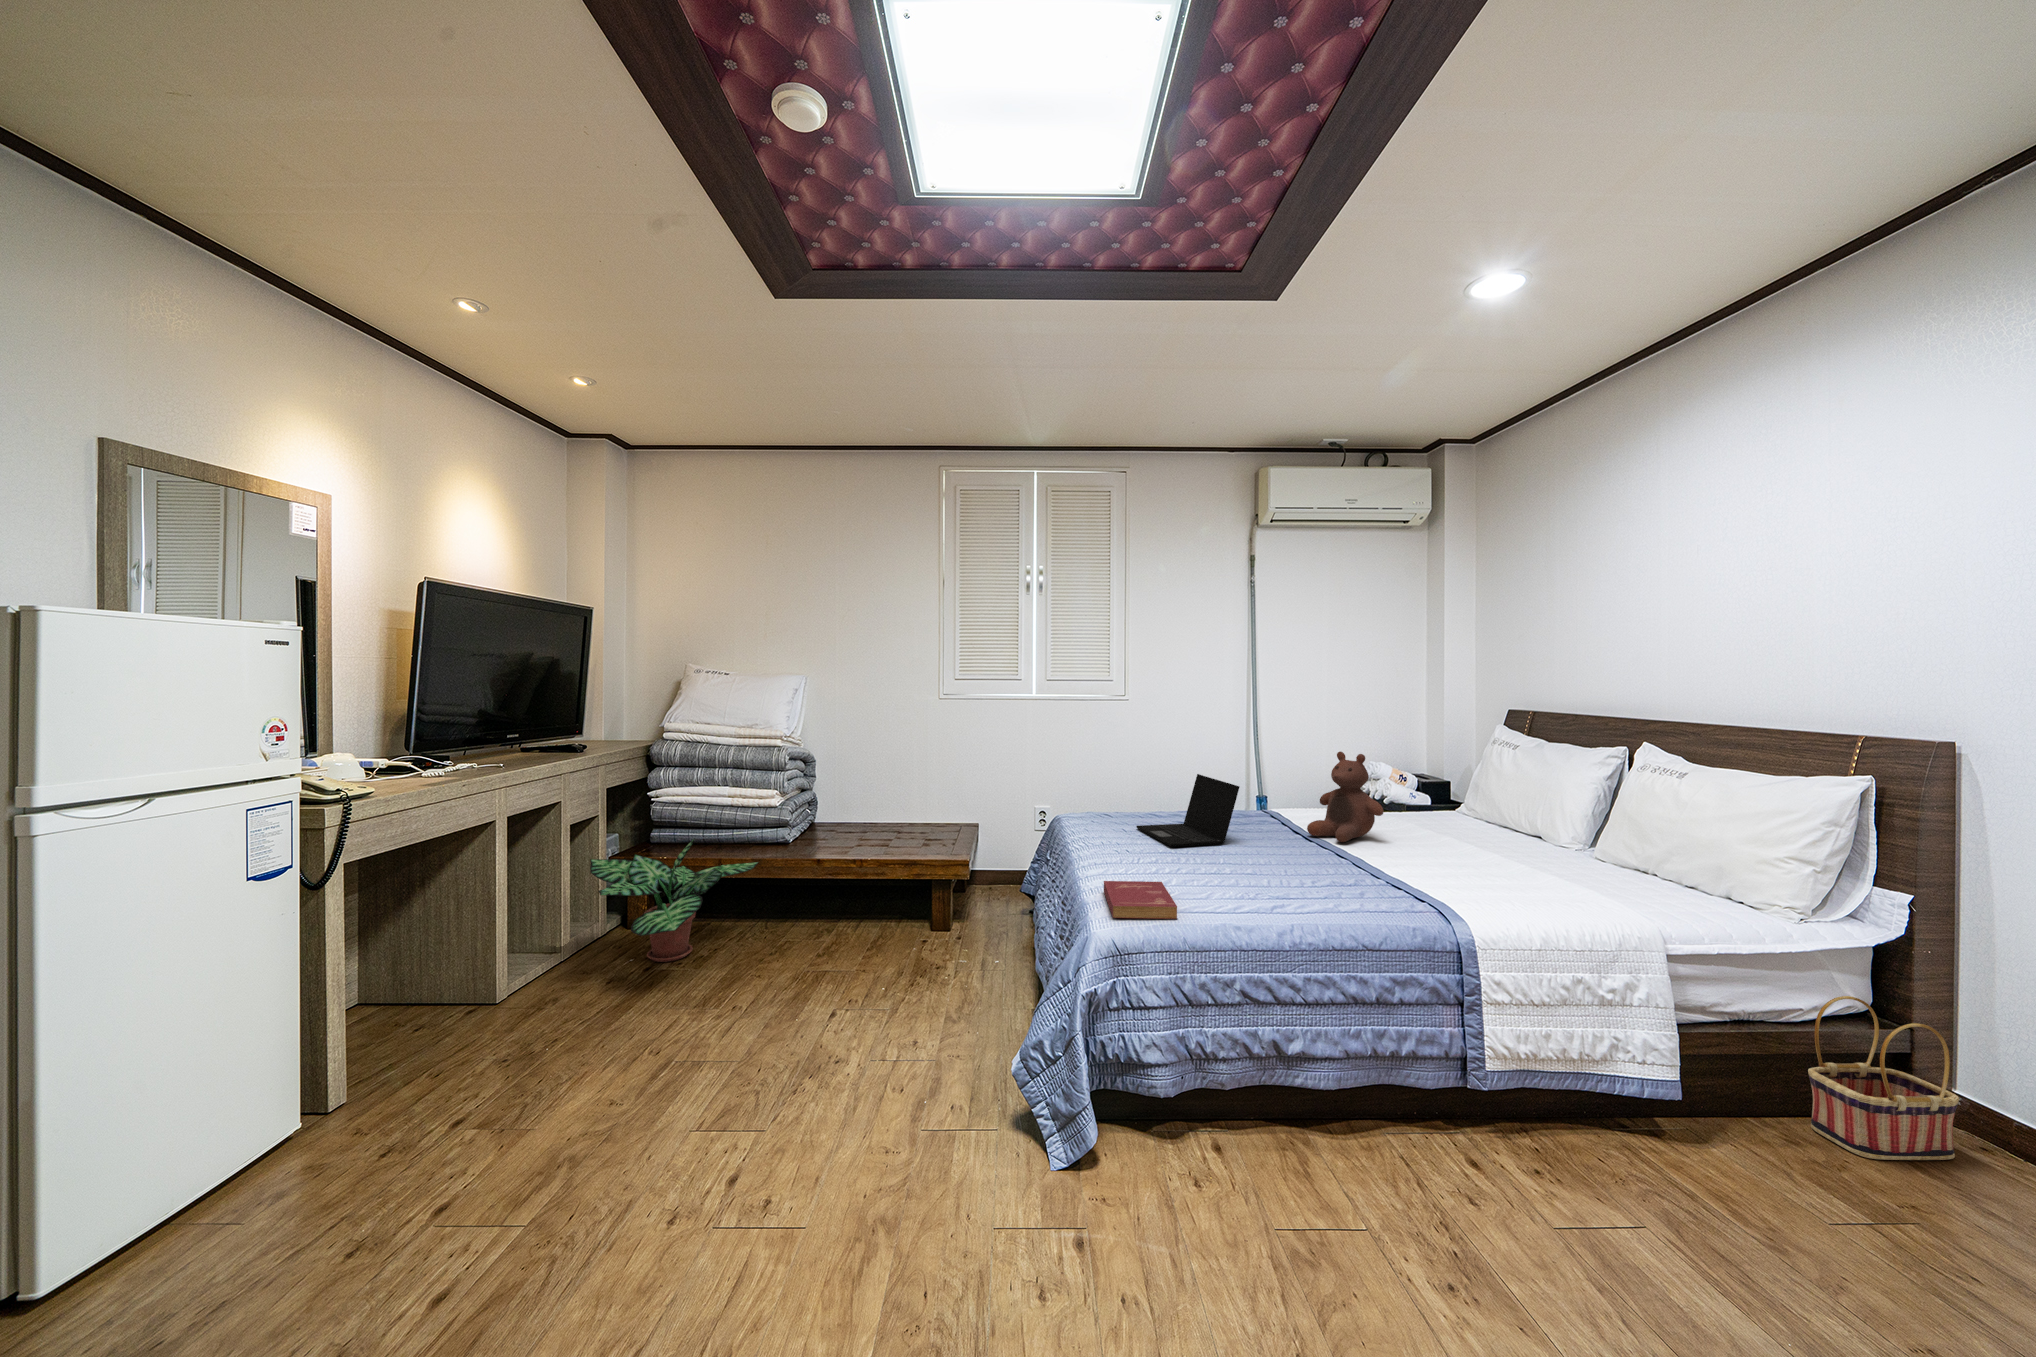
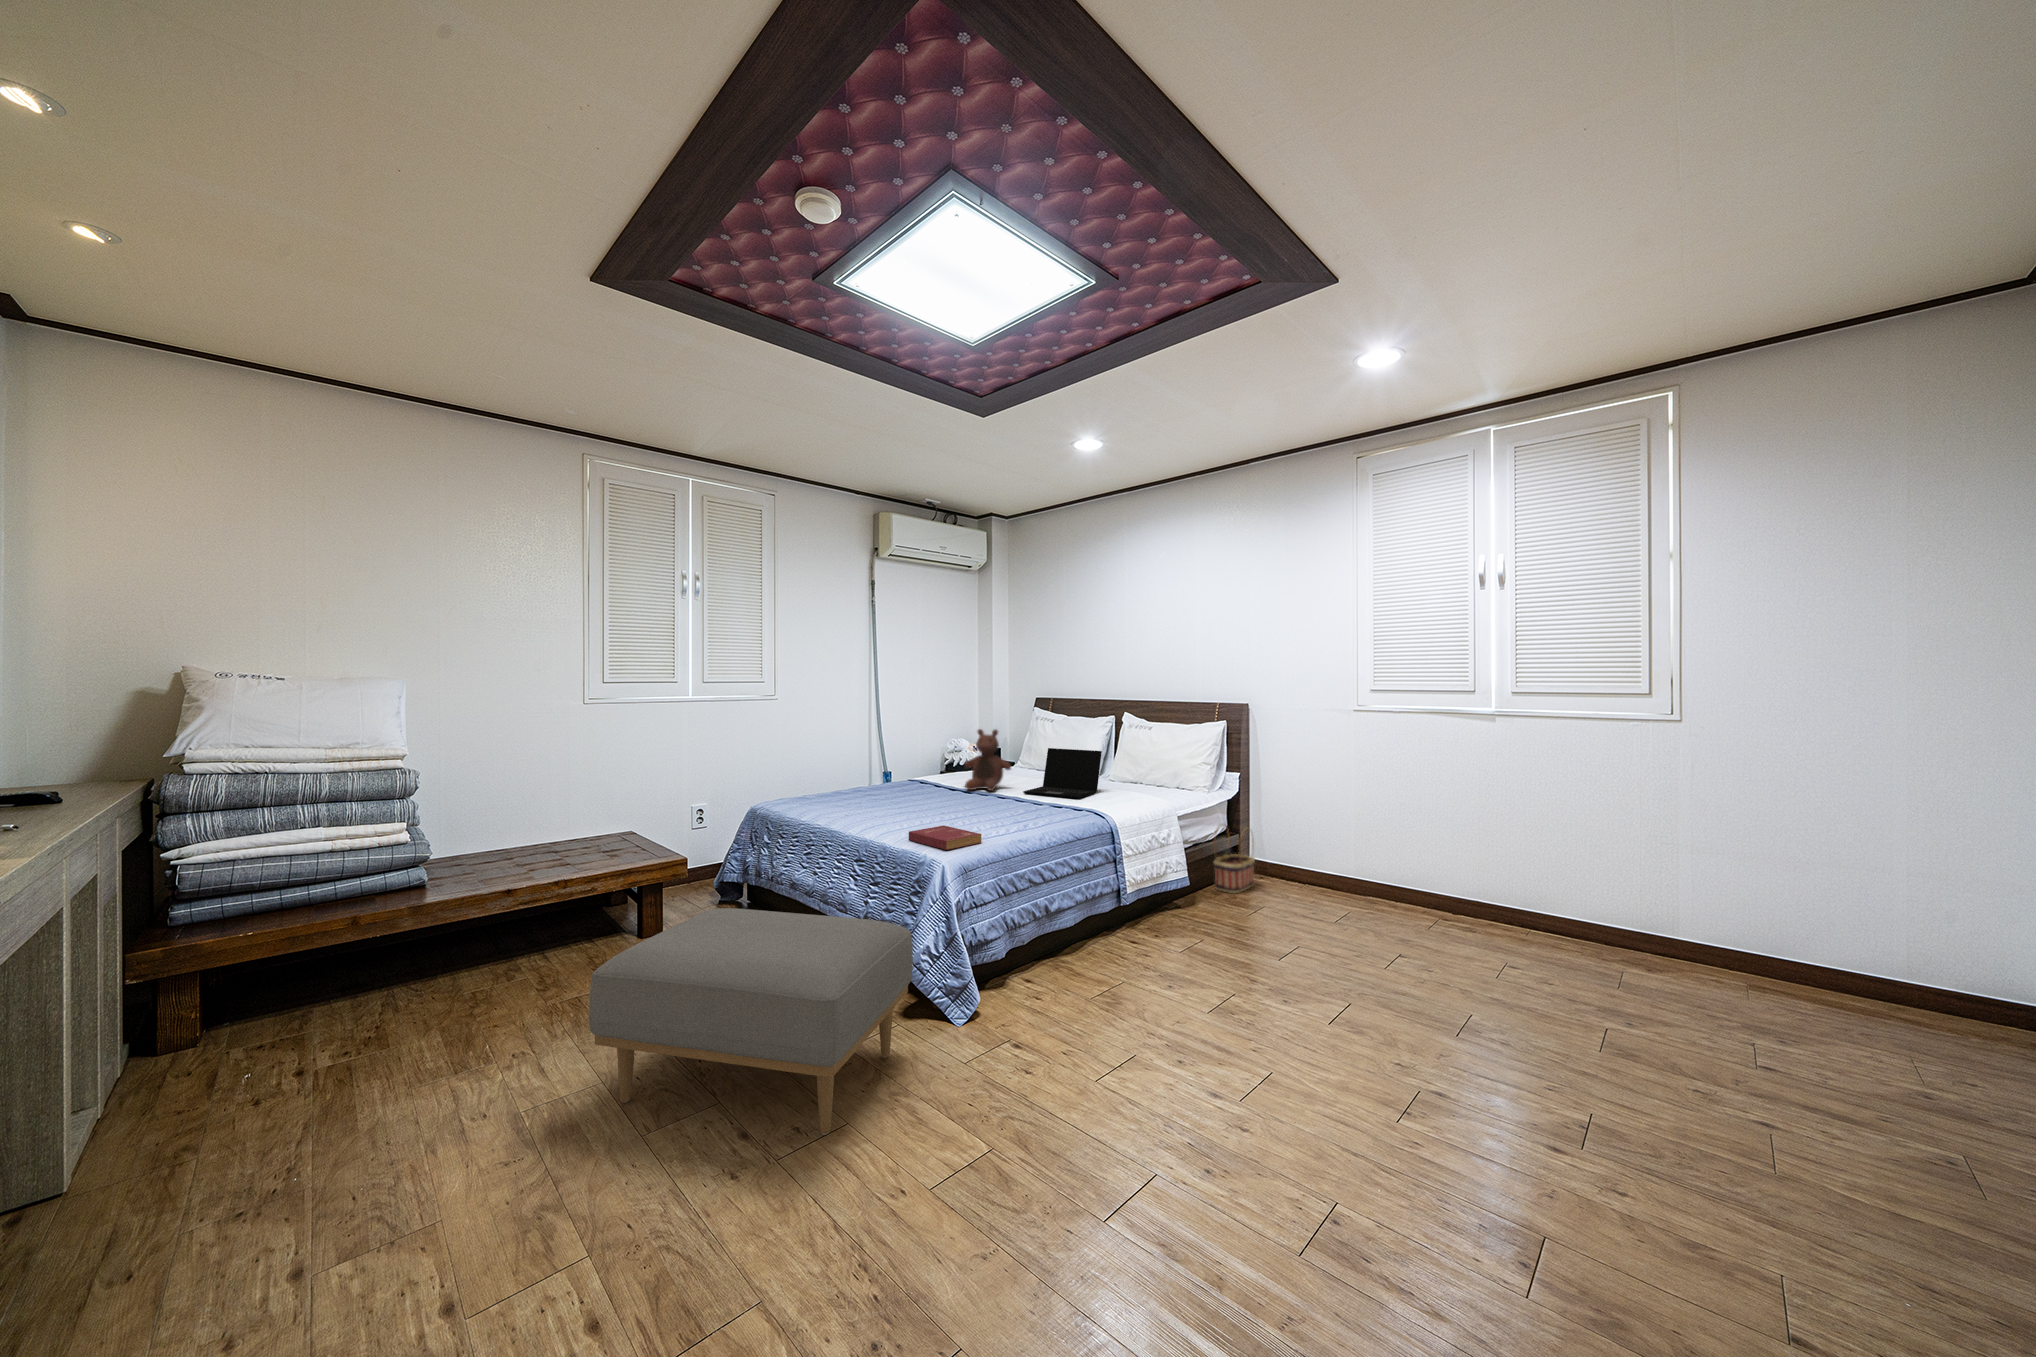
laptop: present [1136,774,1239,847] -> present [1023,748,1102,798]
potted plant: present [590,838,758,962] -> none [130,886,427,1068]
ottoman: none [692,922,968,1225] -> present [588,908,913,1135]

